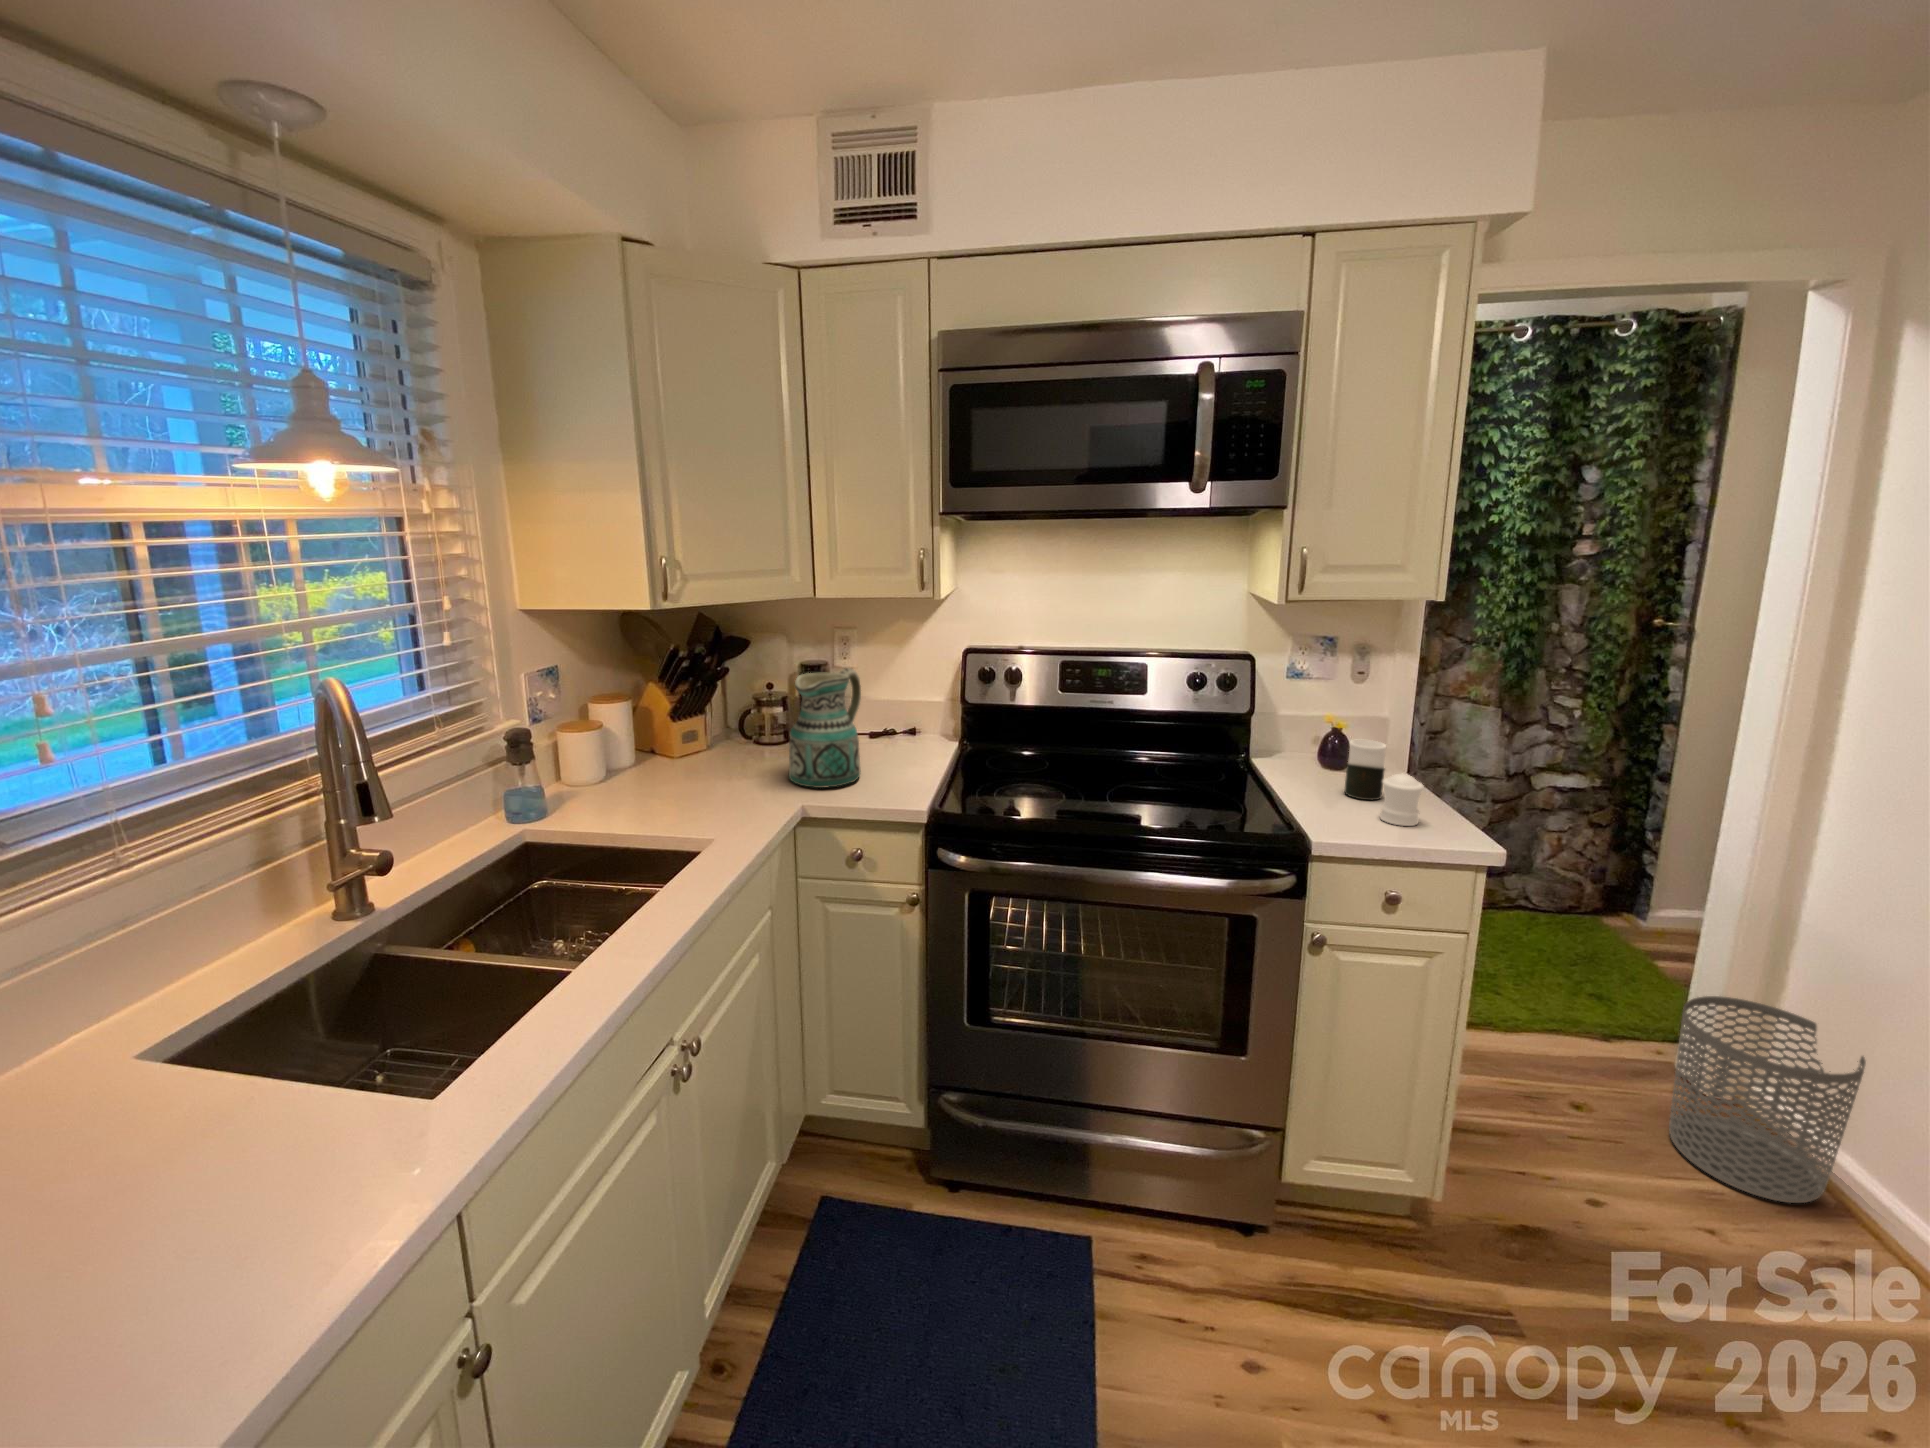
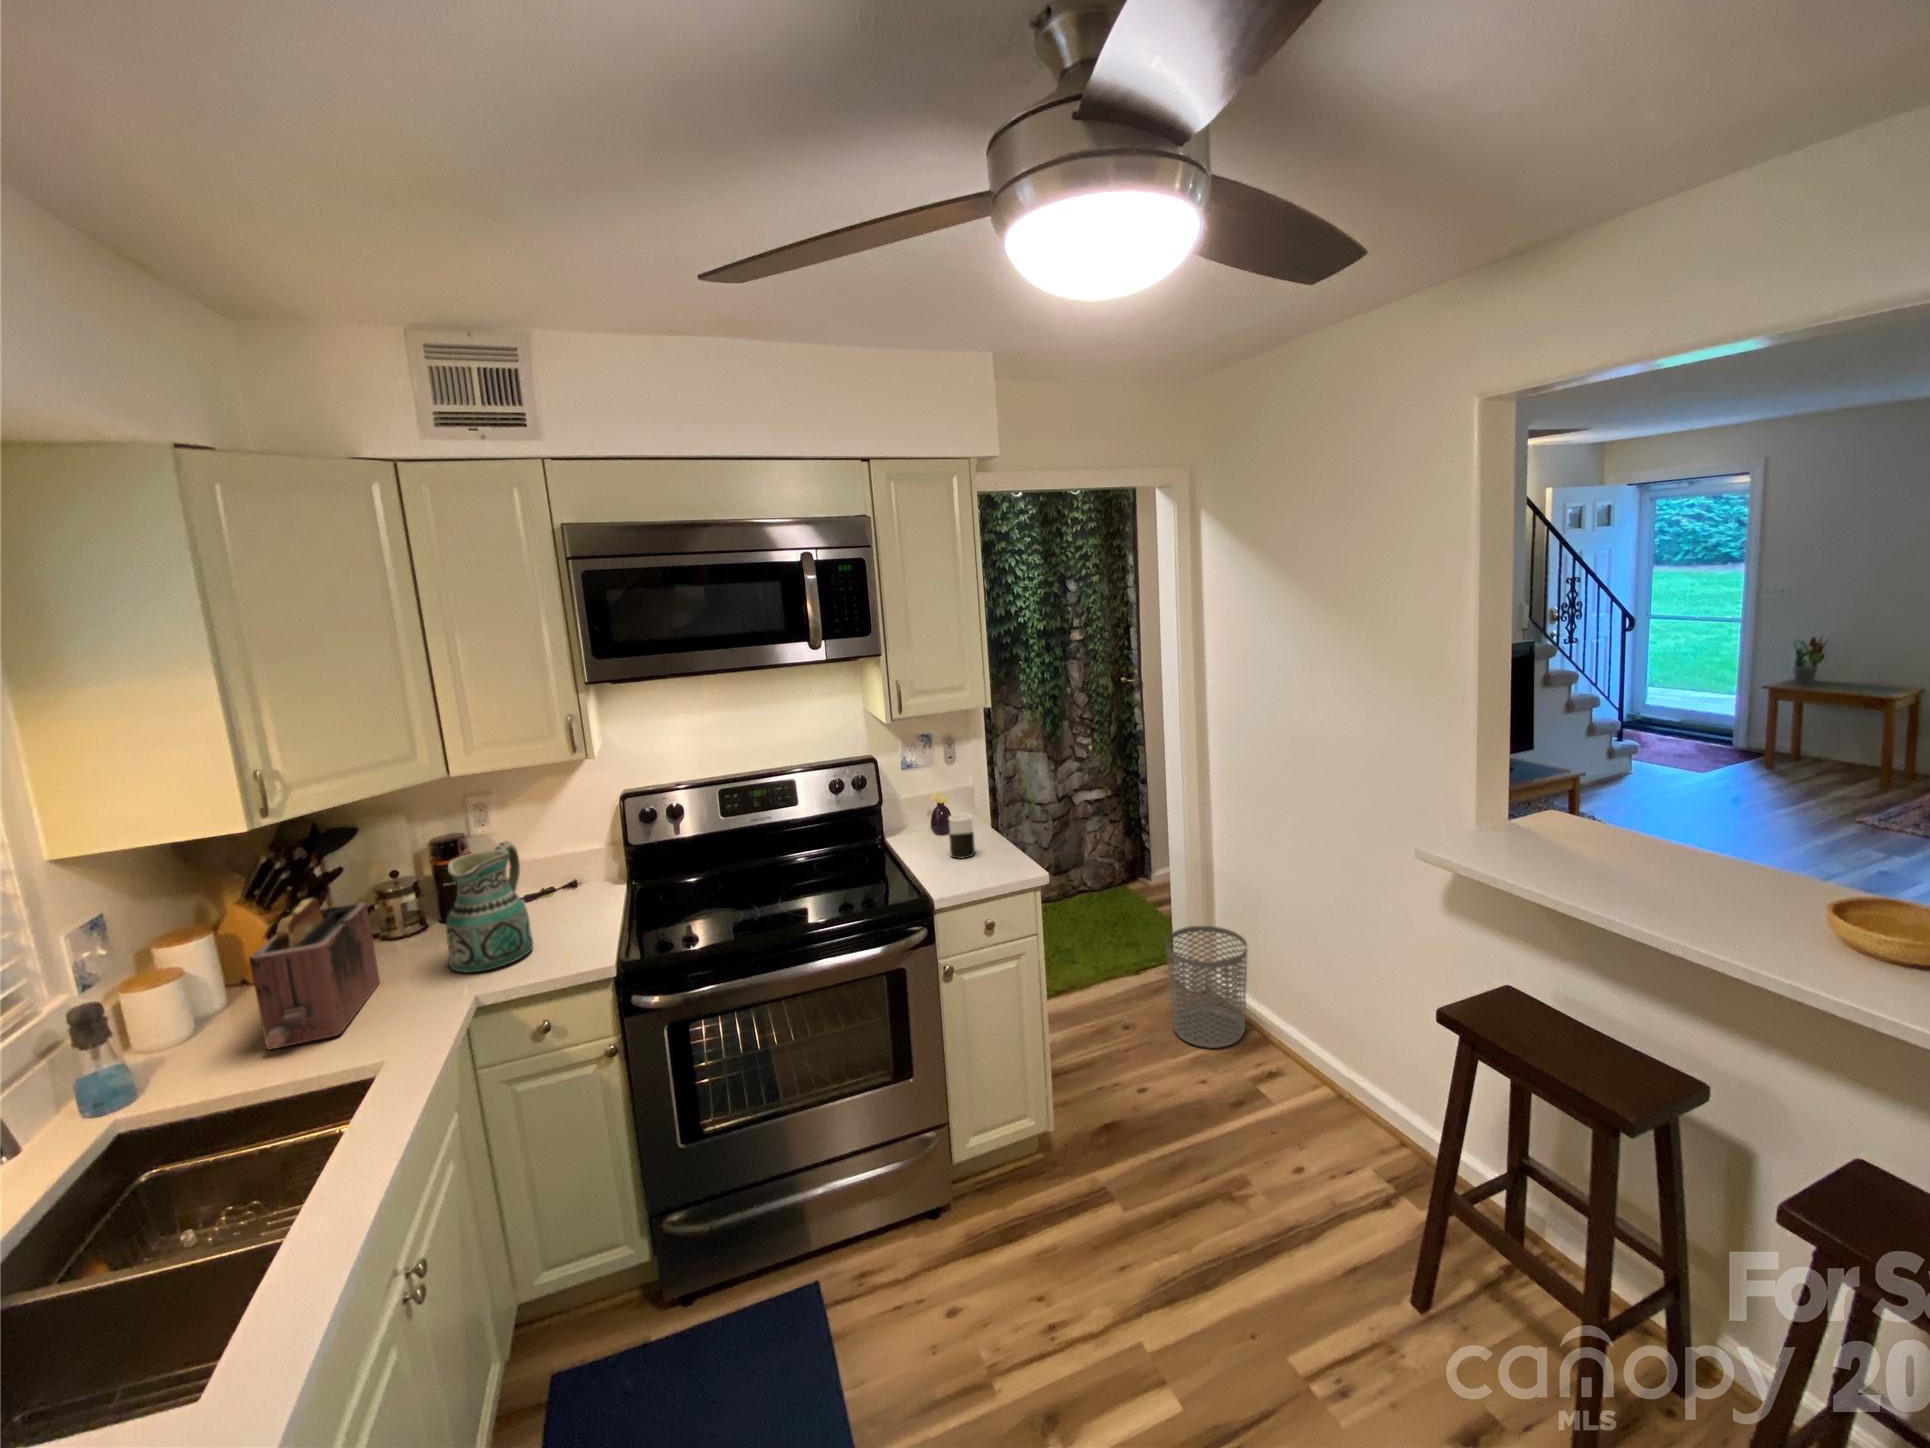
toaster: none [633,683,735,809] -> present [249,899,380,1049]
salt shaker: present [1380,774,1423,826] -> none [973,836,999,873]

